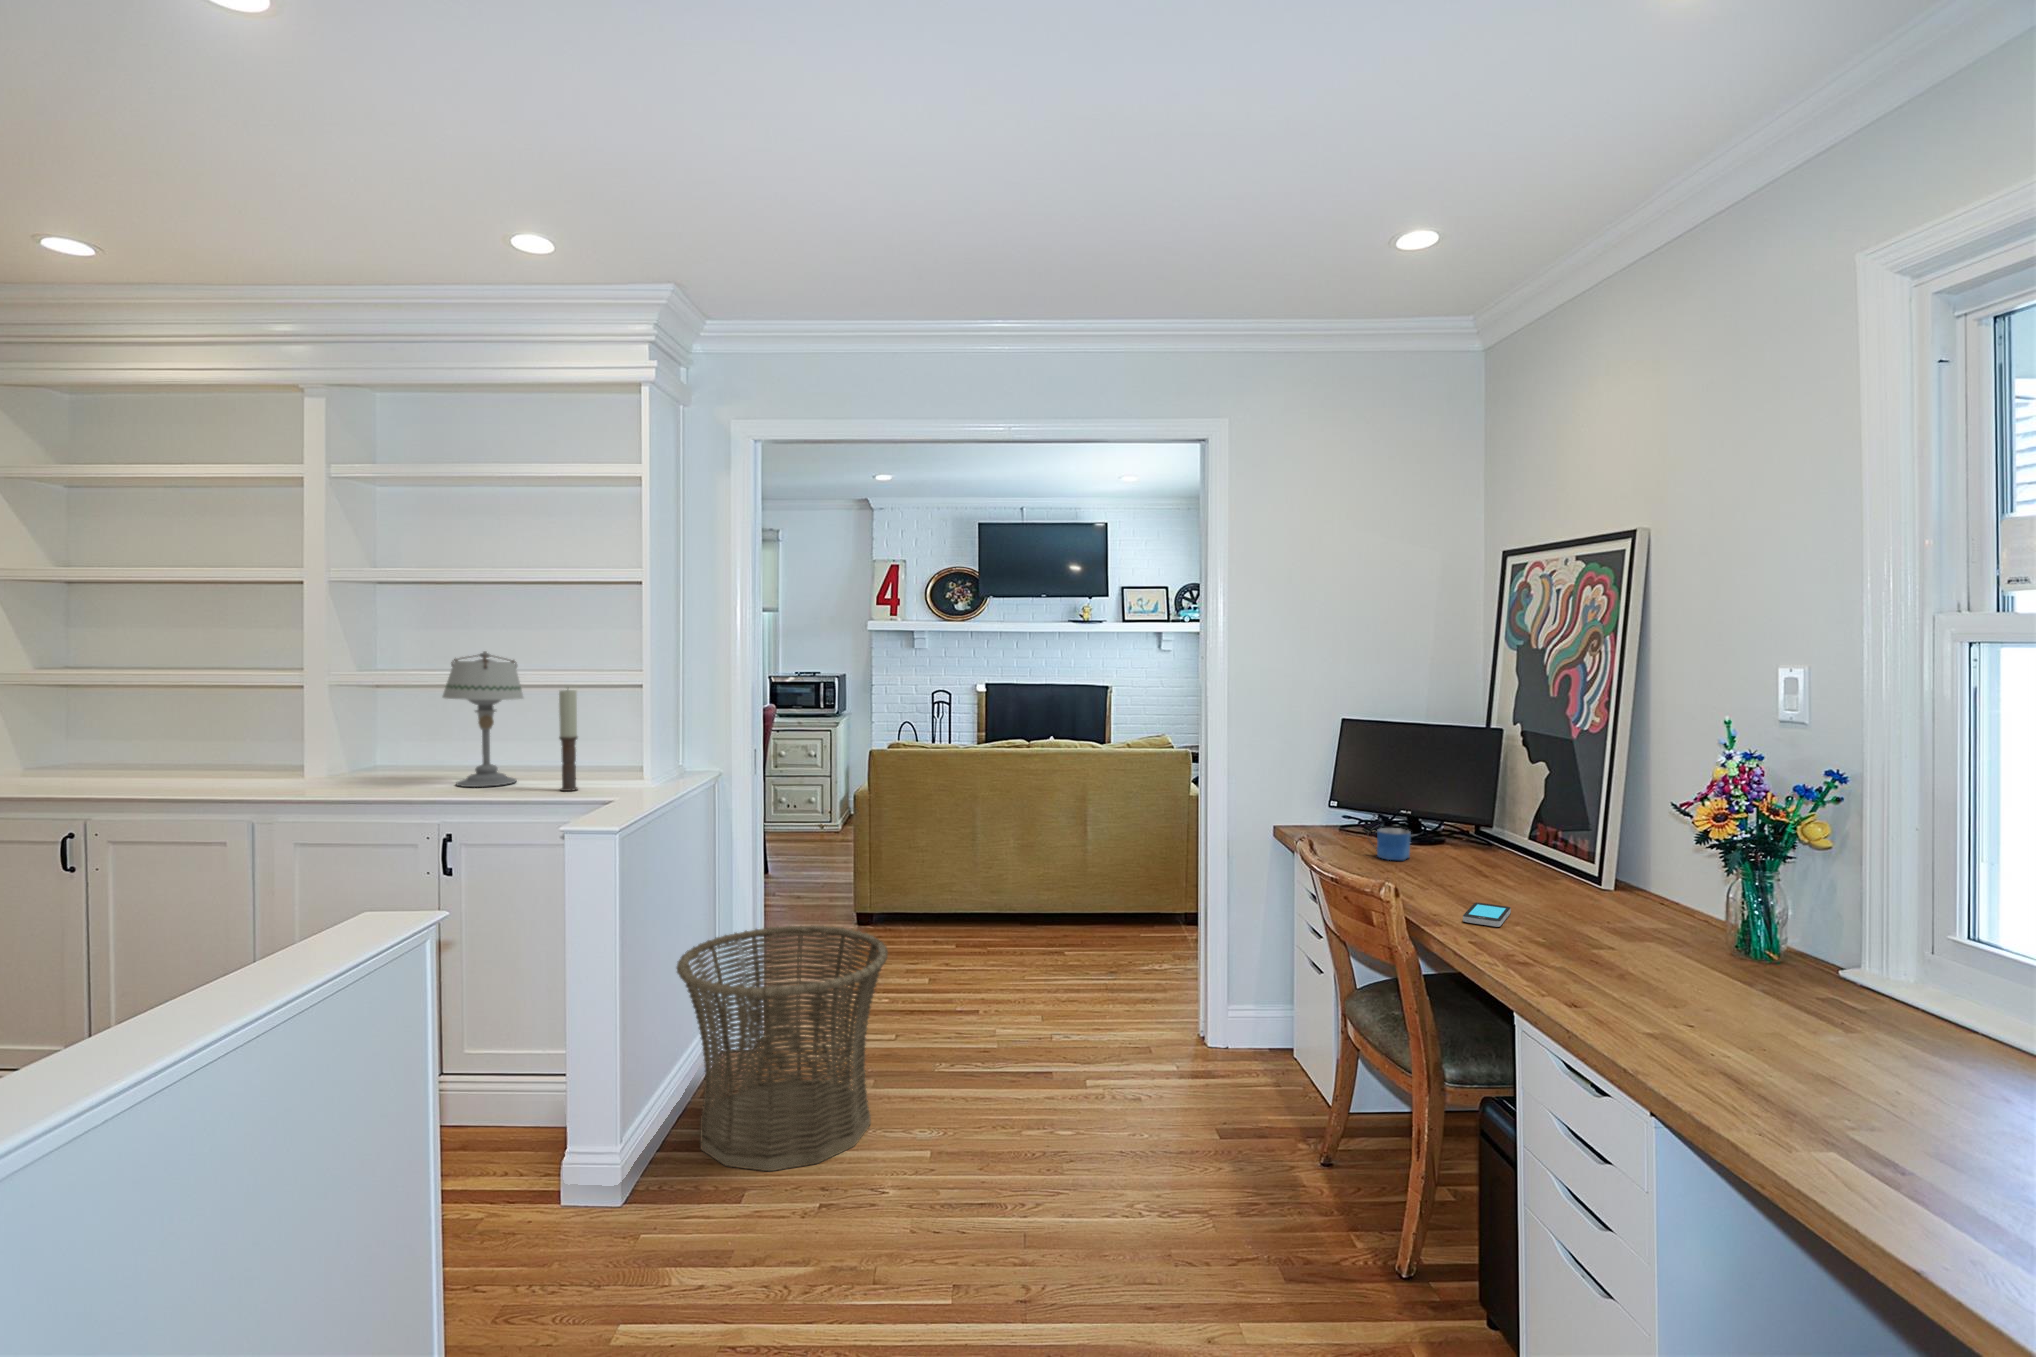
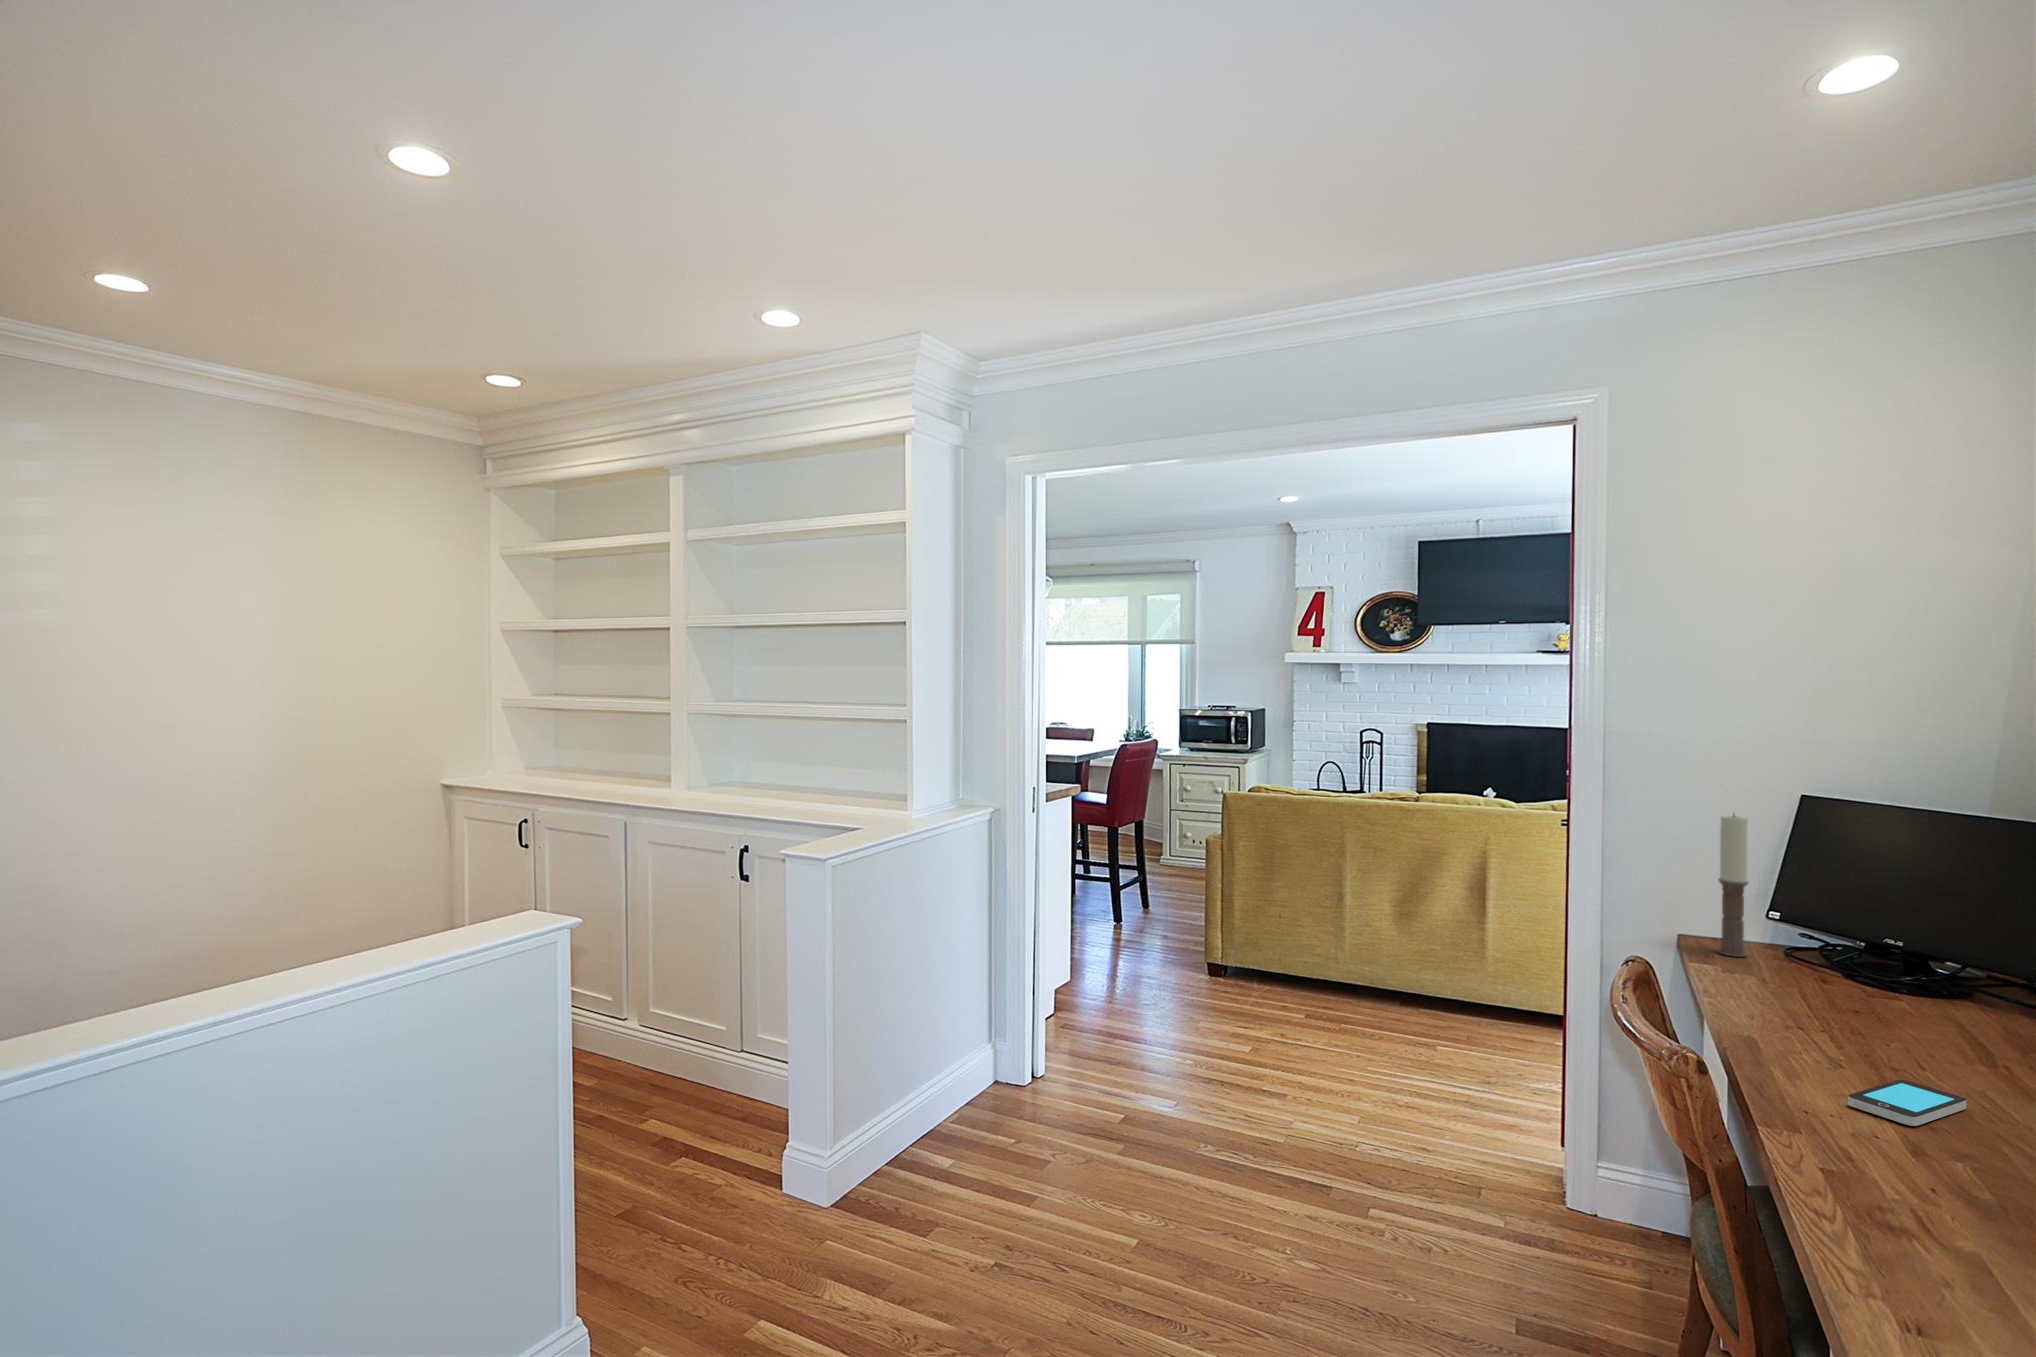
table lamp: present [443,651,523,787] -> none [768,669,834,791]
candle: present [559,690,578,791] -> present [1718,815,1748,957]
mug: present [1376,828,1411,860] -> none [1783,943,1860,997]
basket: present [677,925,888,1171] -> none [908,956,1124,1219]

